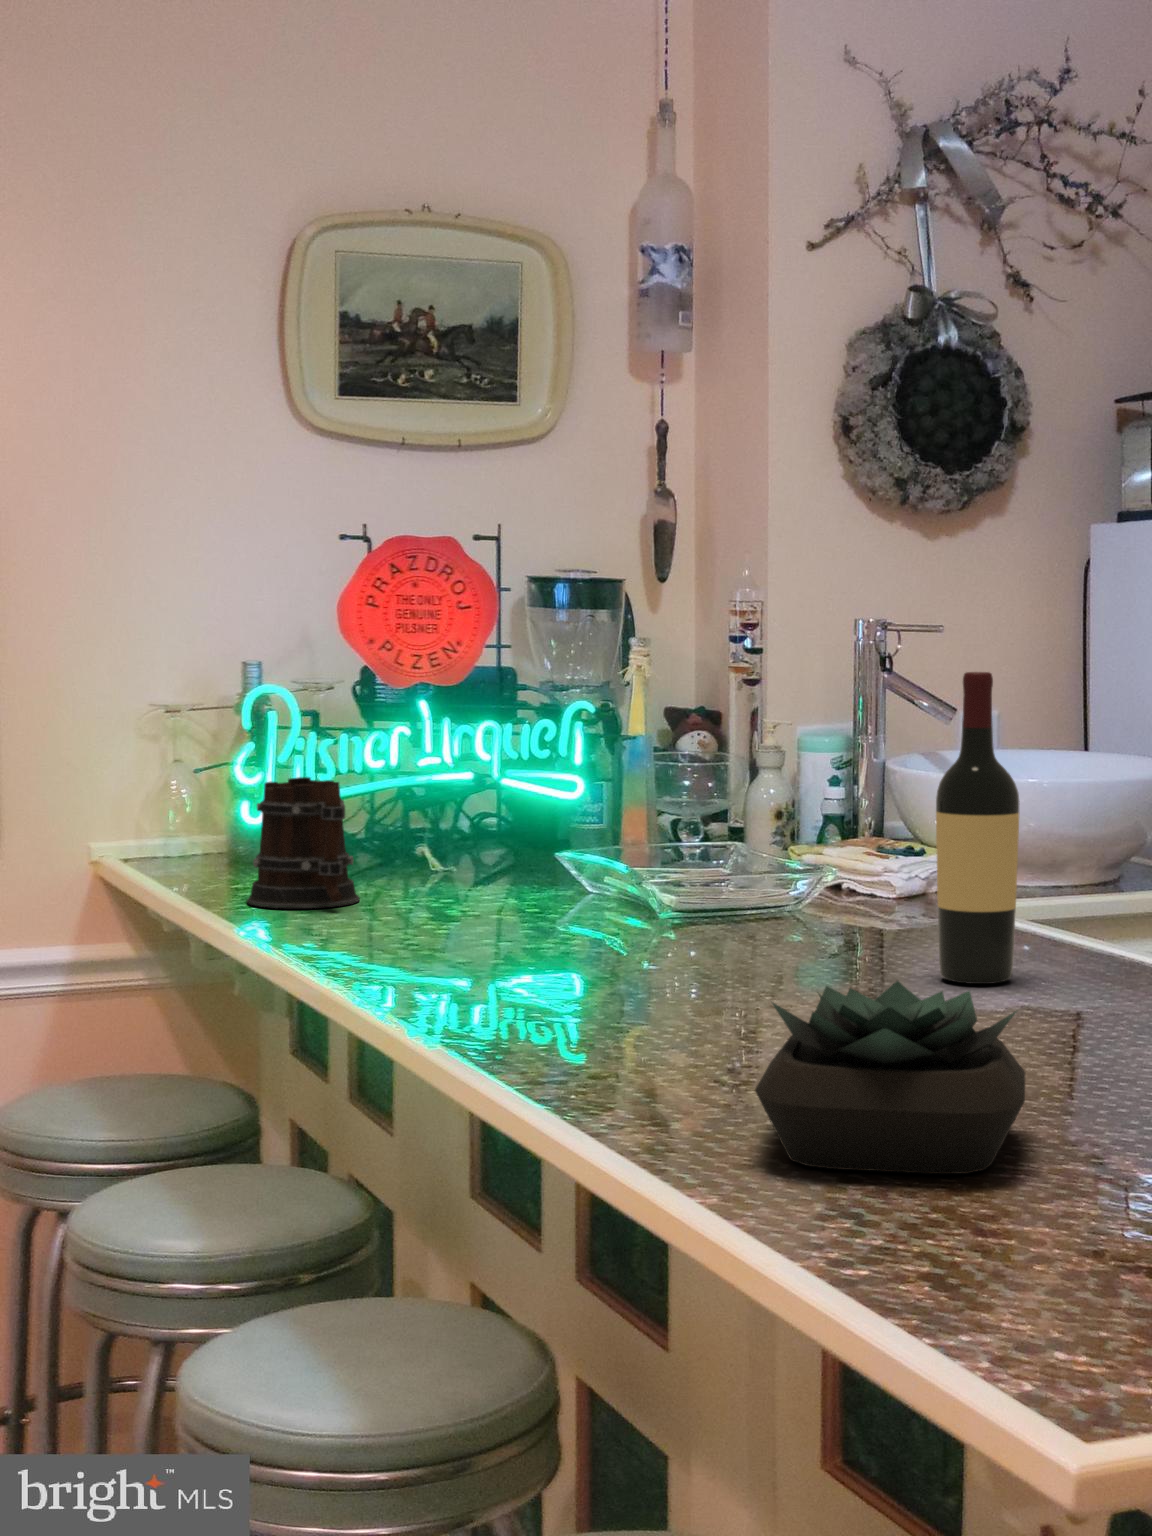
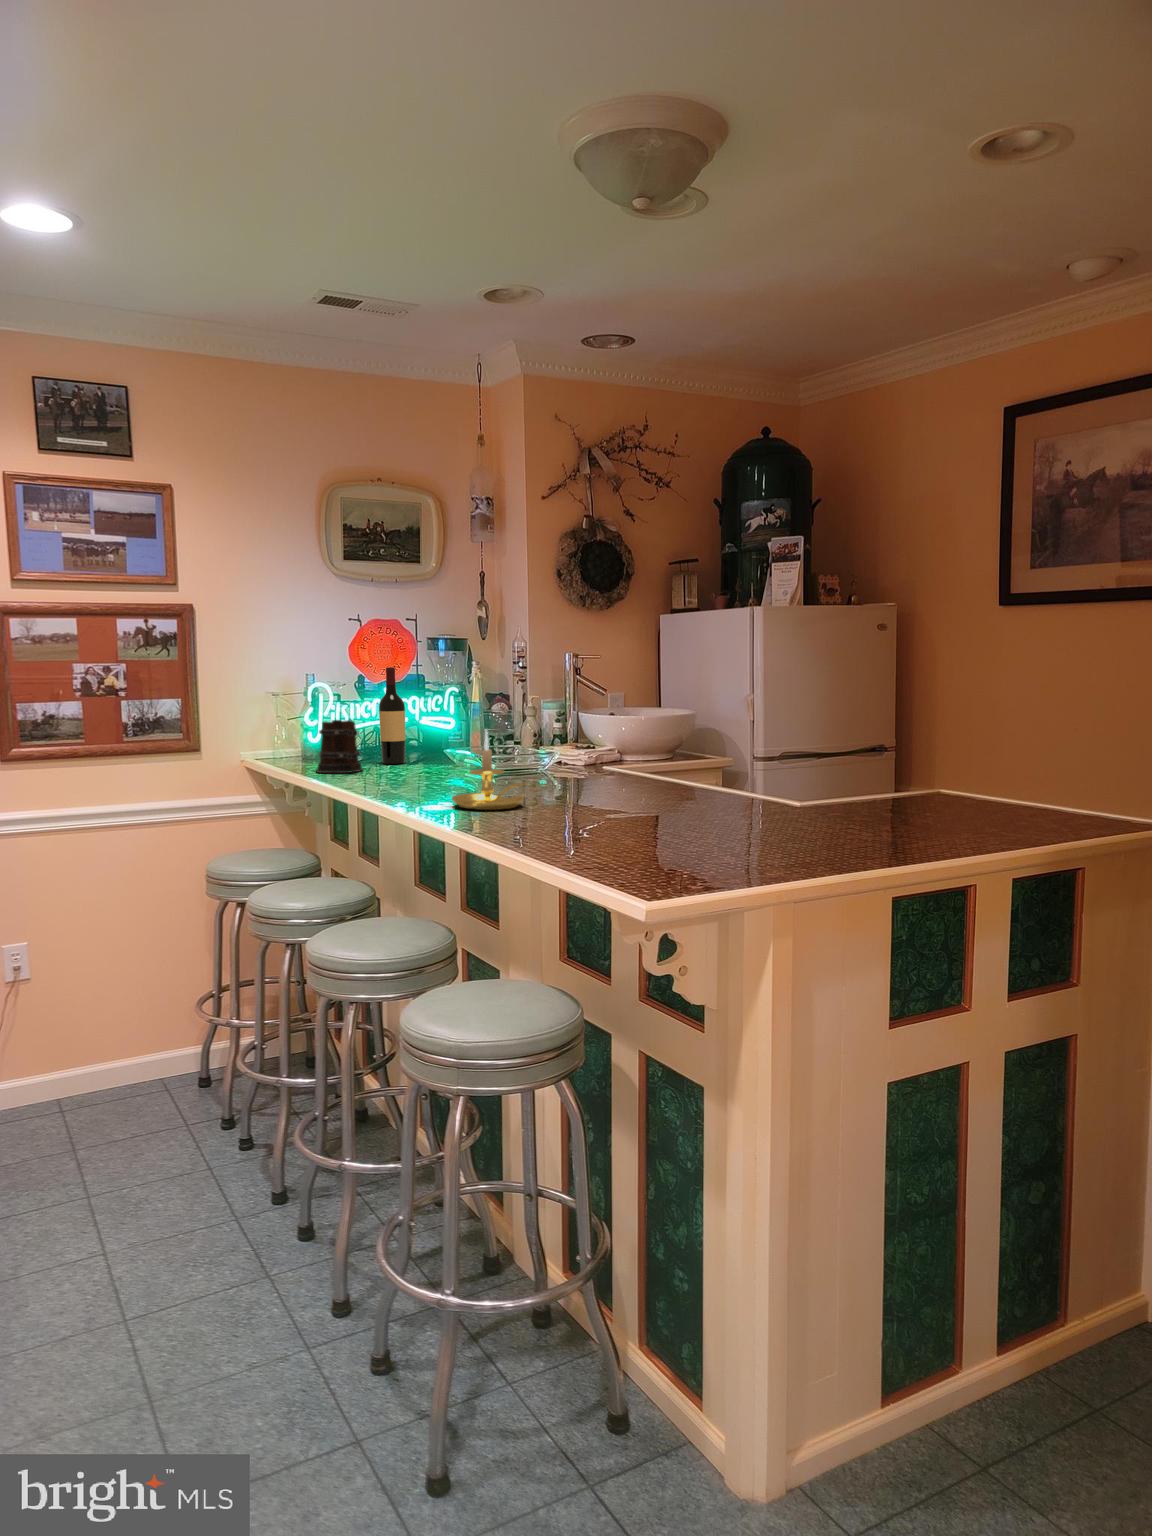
wine bottle: present [936,672,1020,984] -> present [379,667,405,764]
candle holder: none [550,834,754,1048] -> present [452,730,526,810]
succulent plant: present [755,981,1025,1174] -> none [533,773,630,838]

